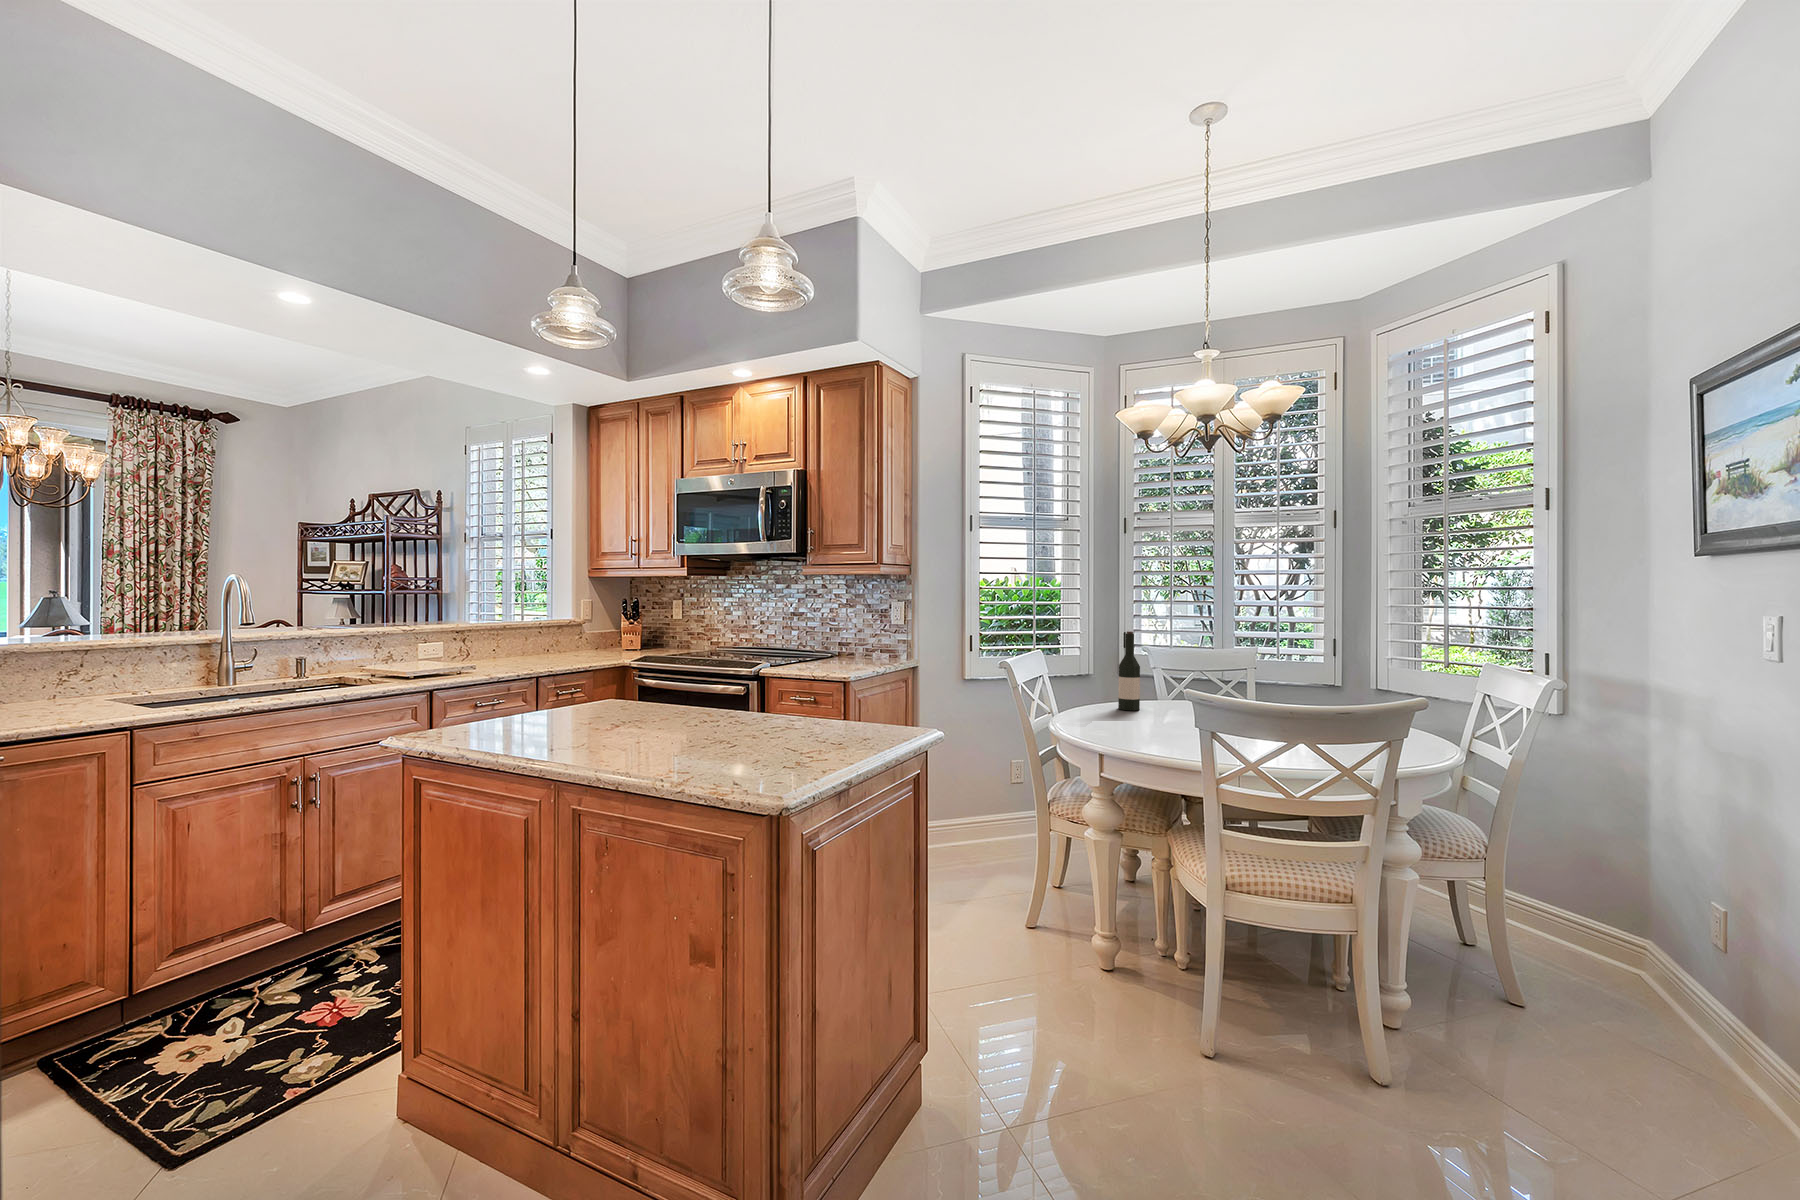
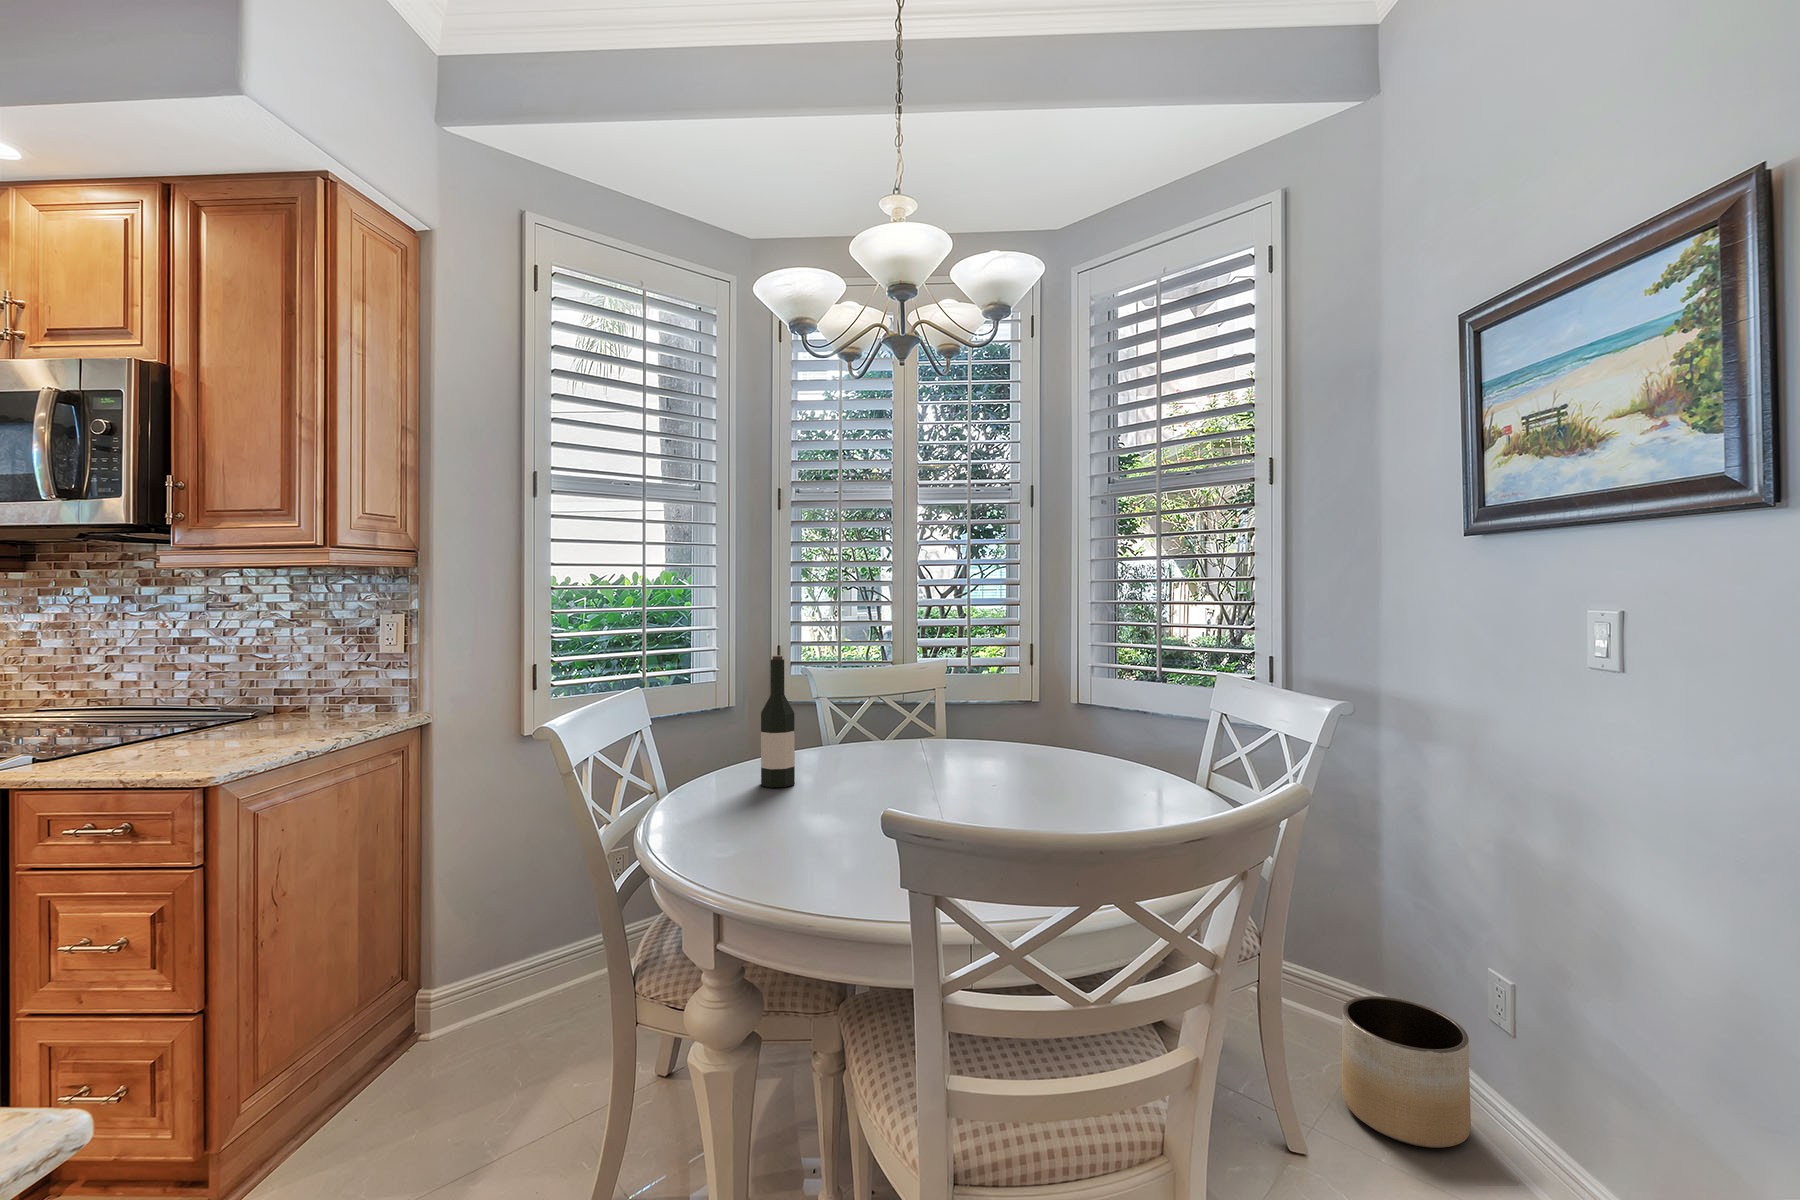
planter: none [1562,908,1674,1014] -> present [1342,996,1471,1148]

